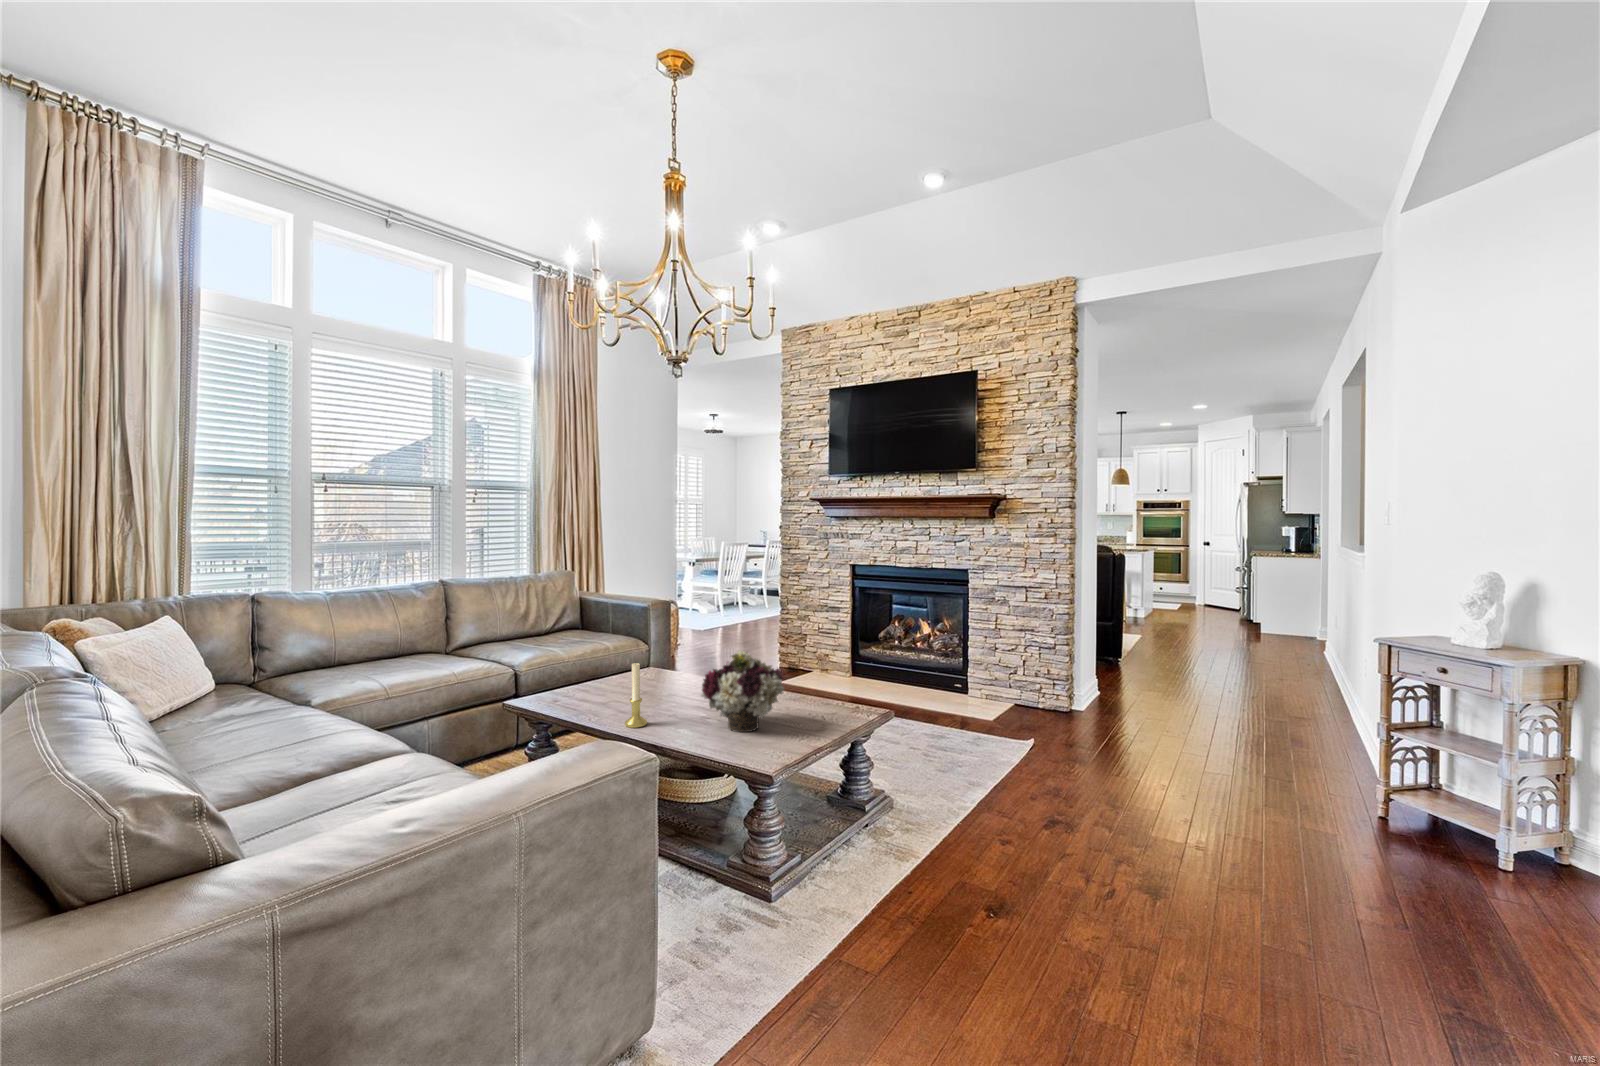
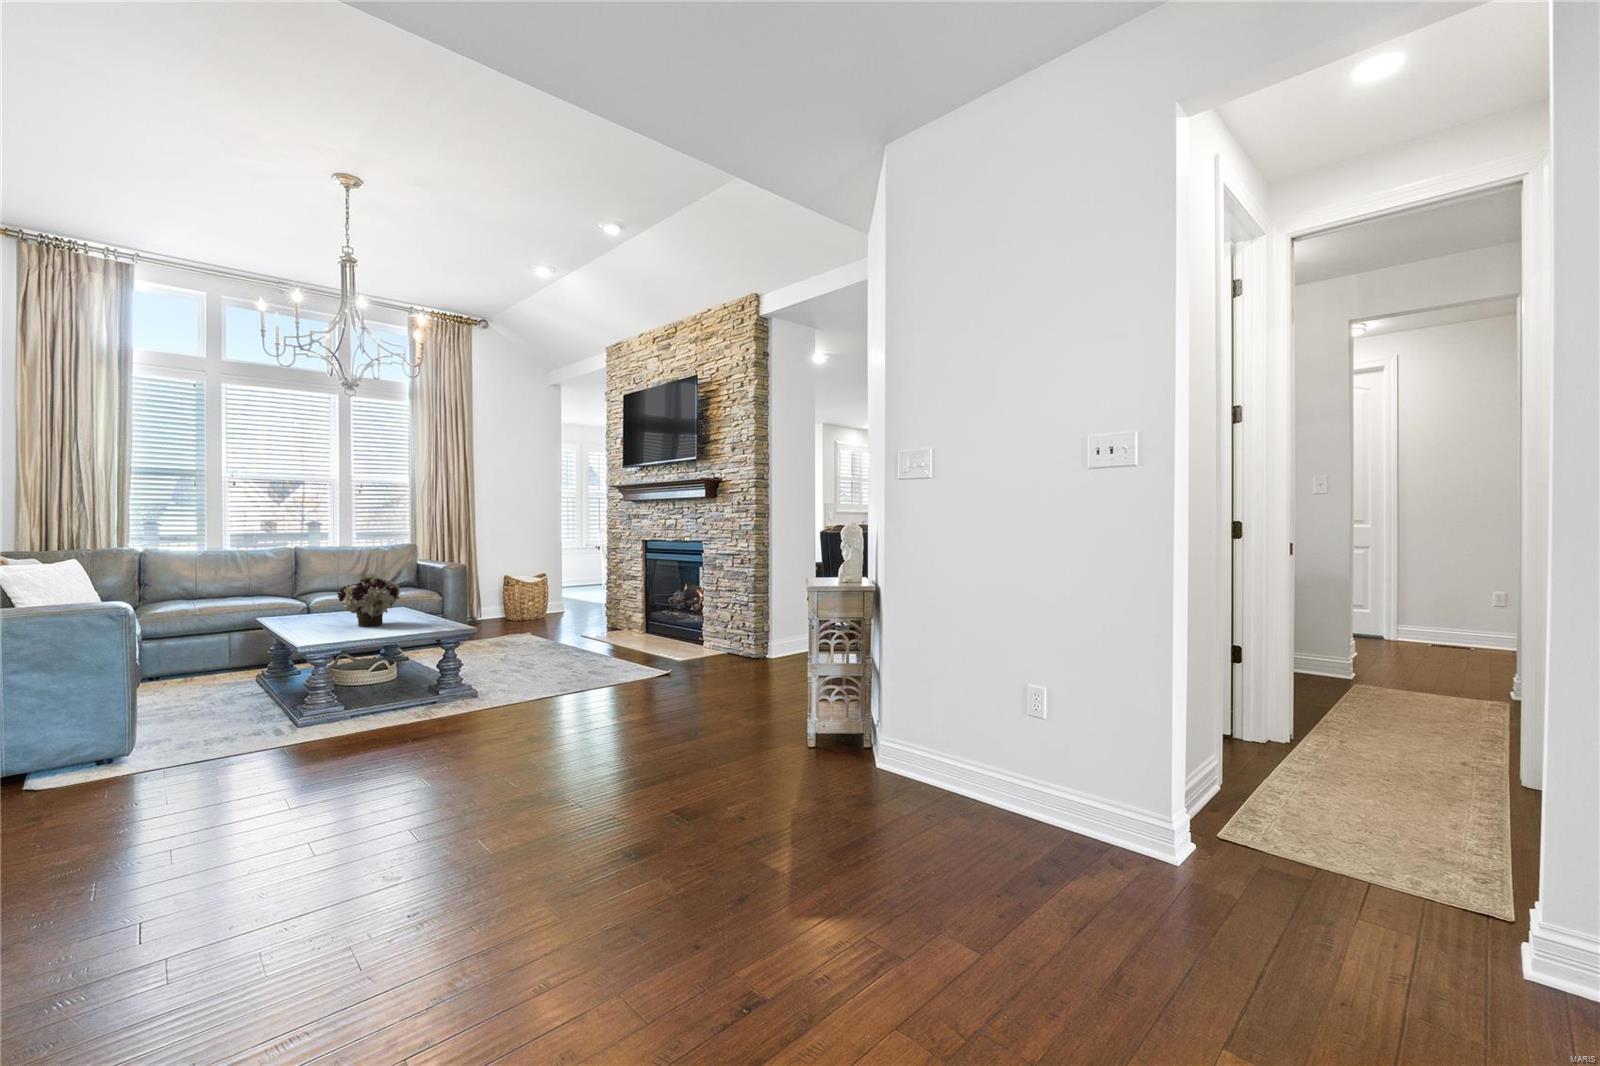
candle holder: present [625,663,647,728] -> none [300,579,318,623]

